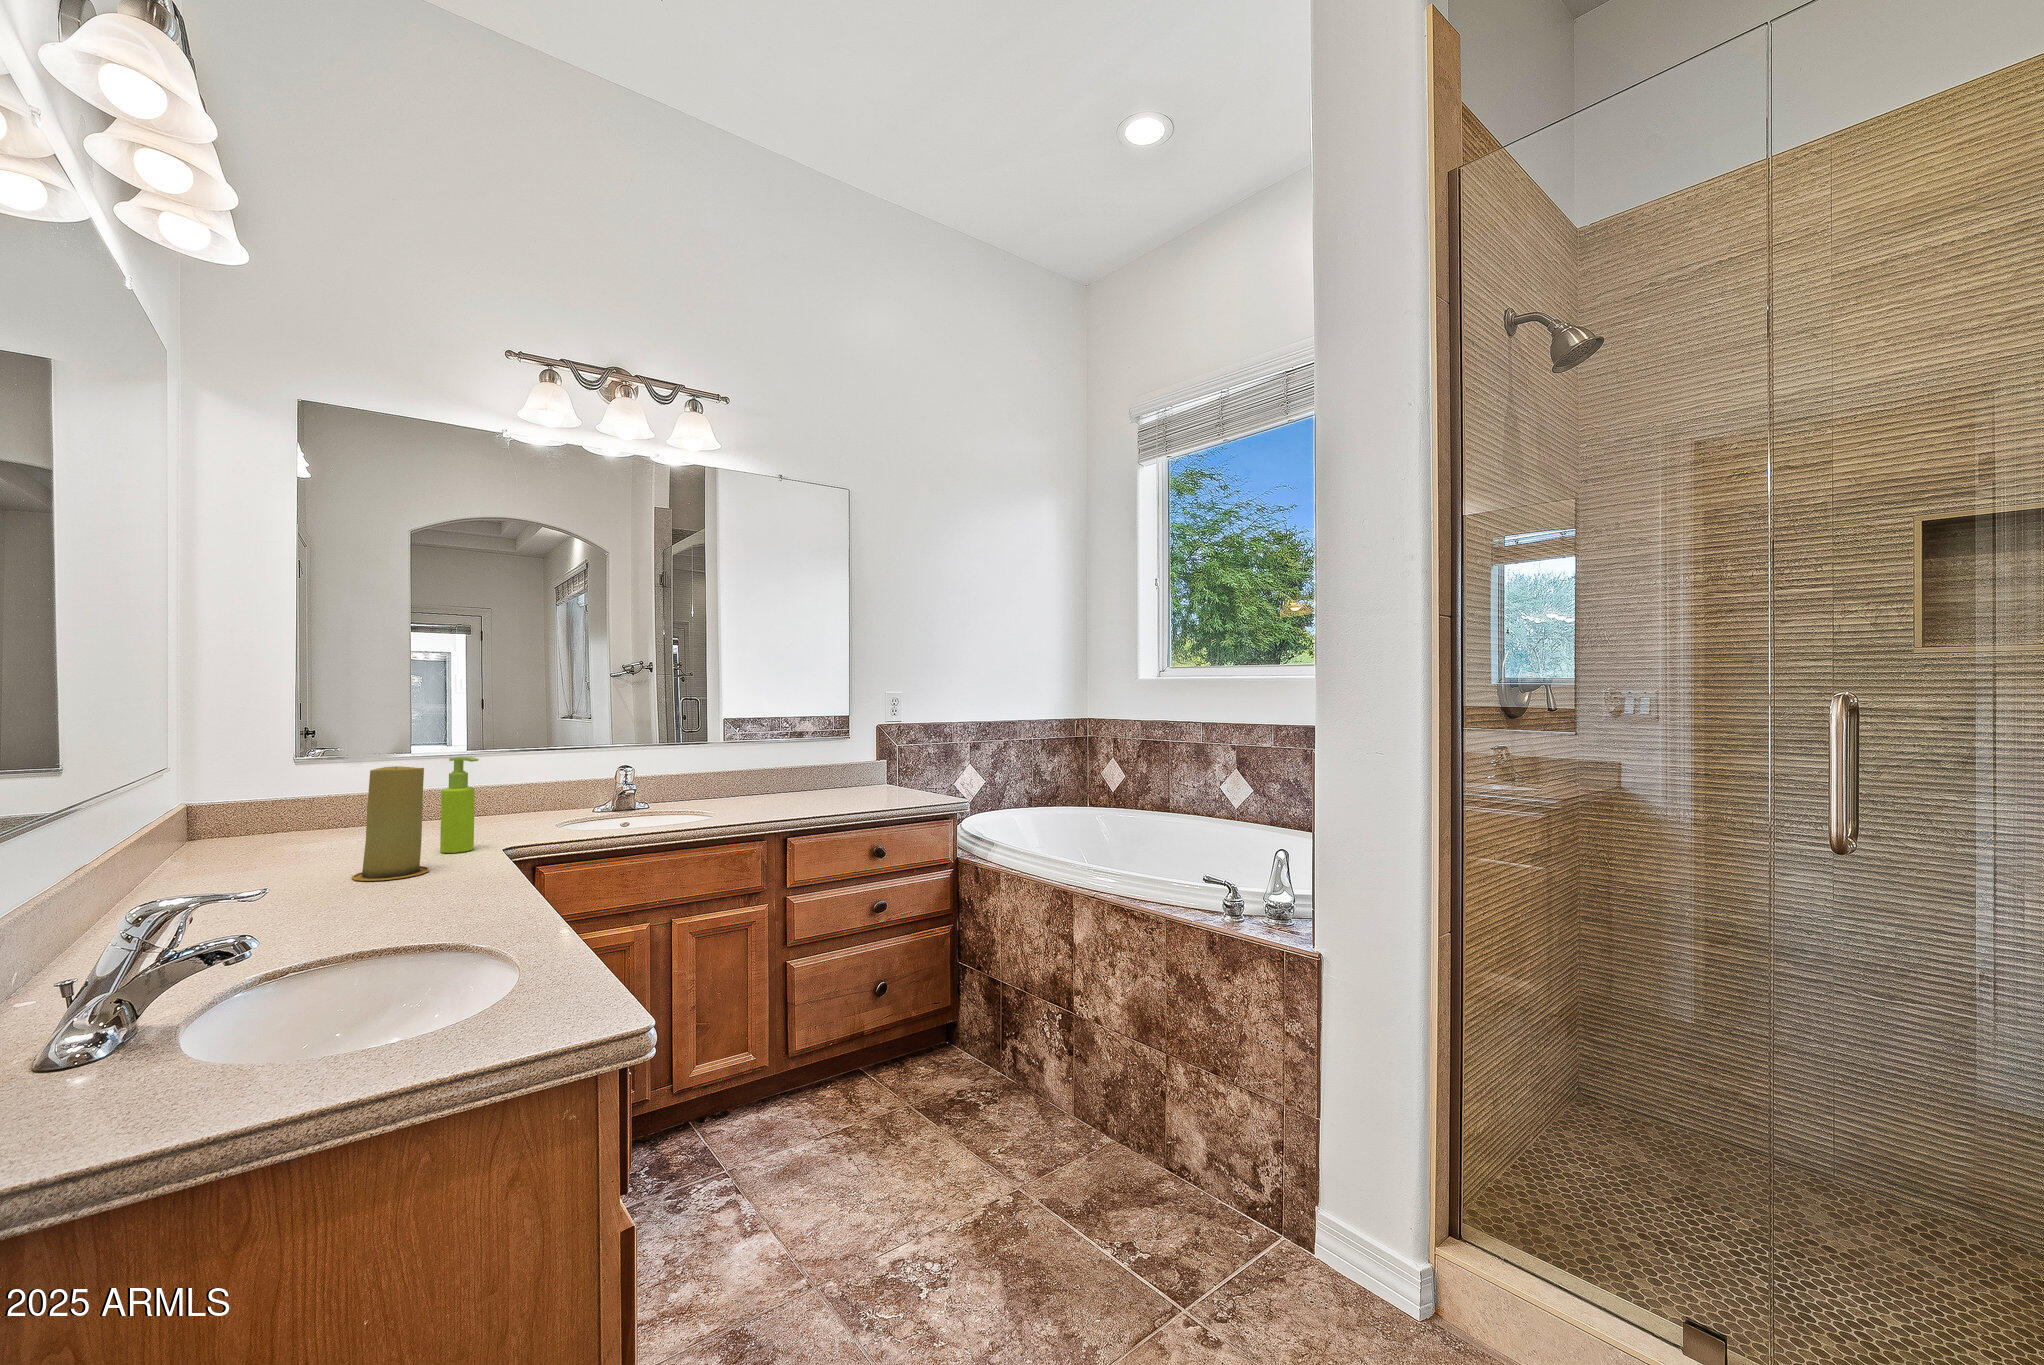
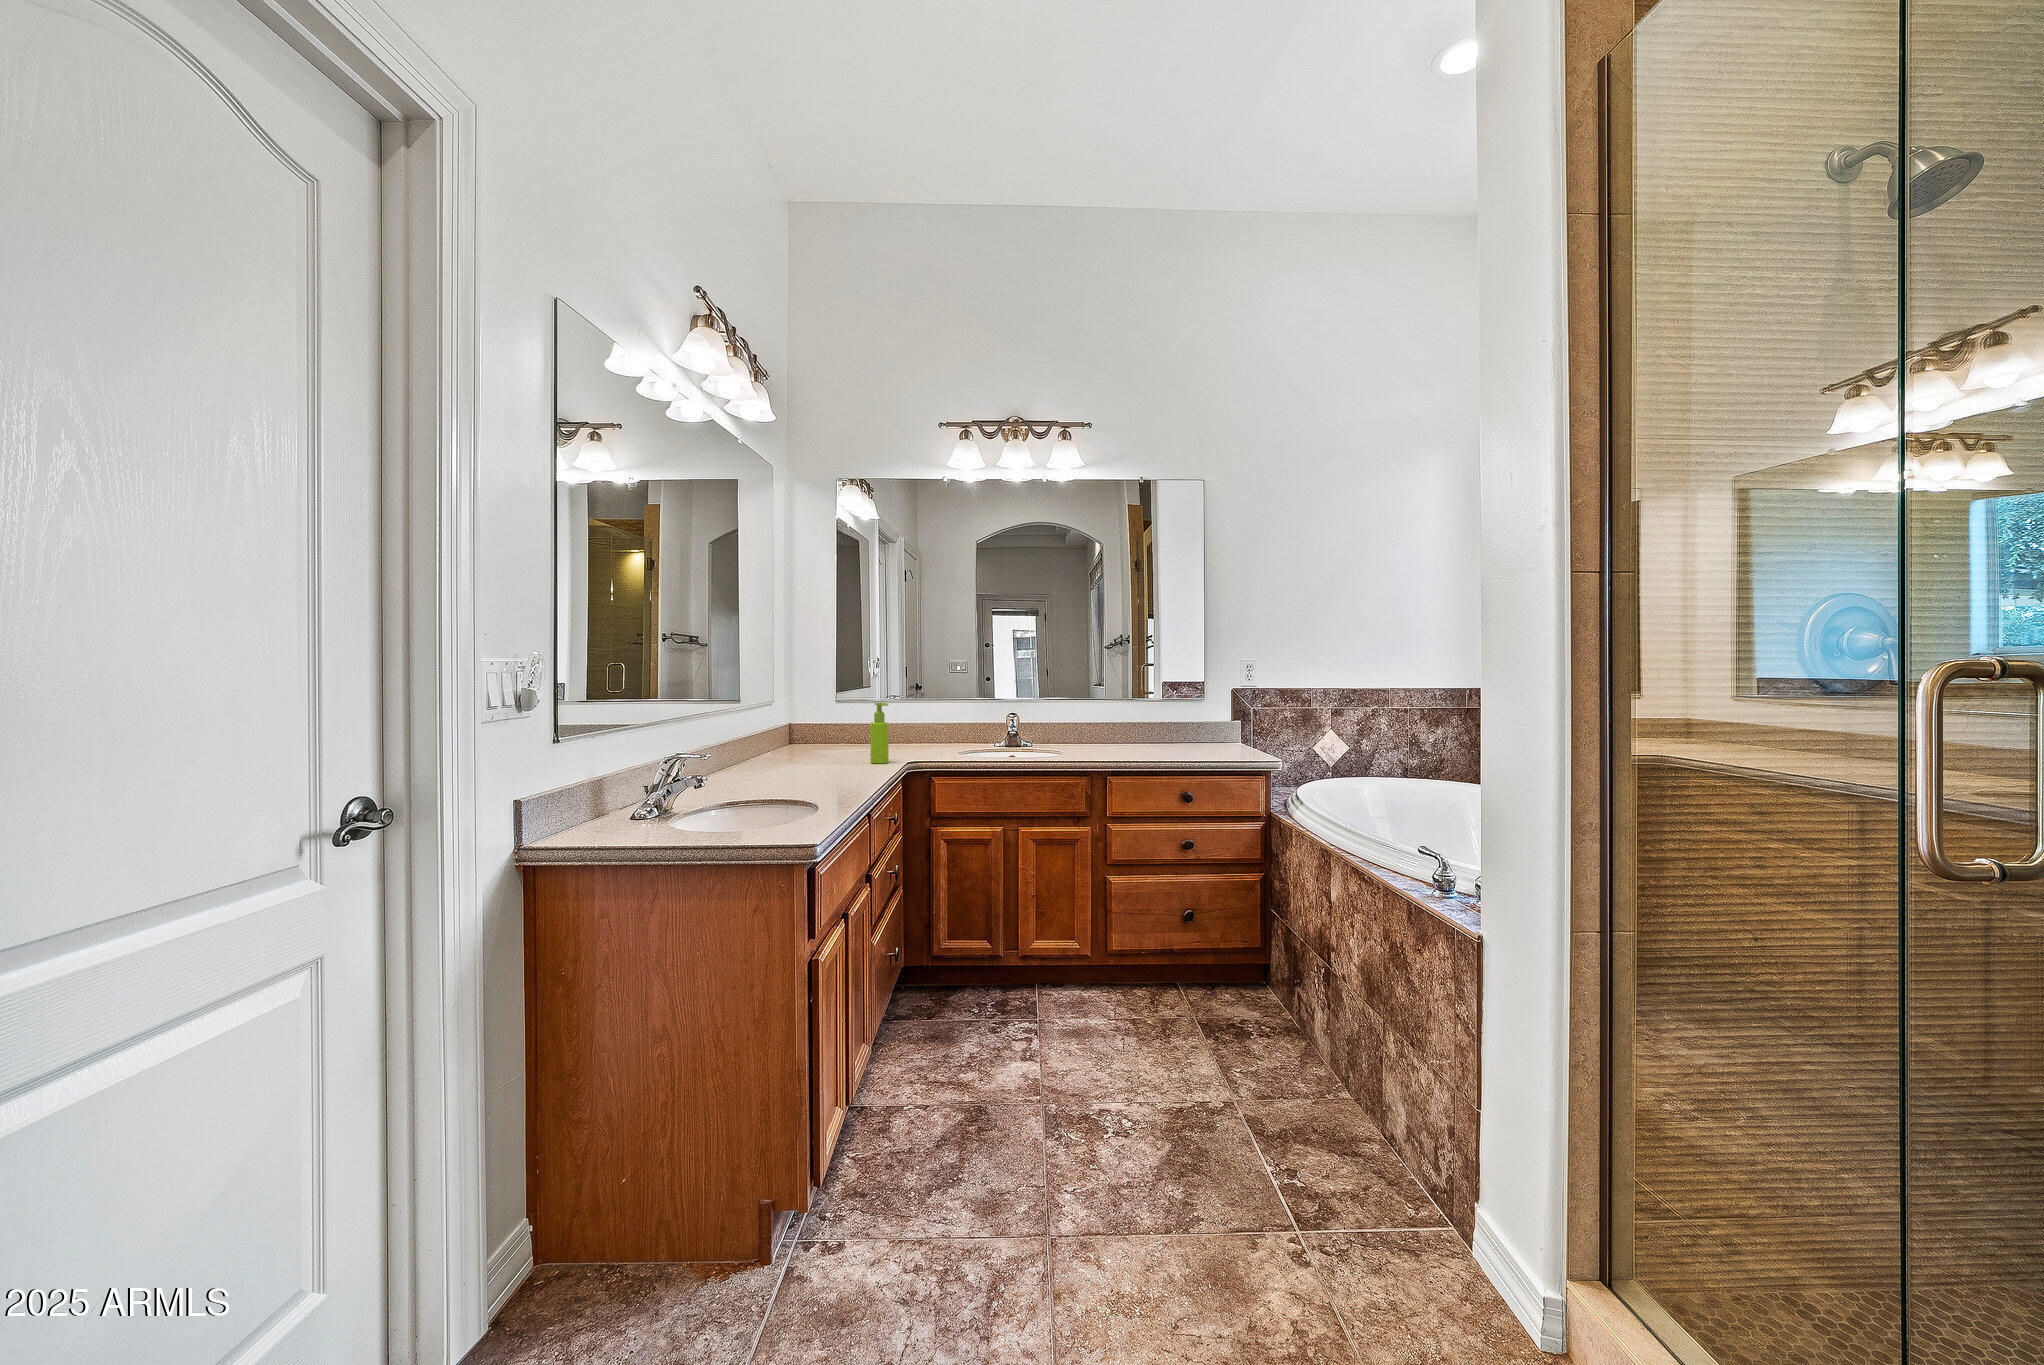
candle: present [351,766,429,881] -> none [812,706,851,773]

